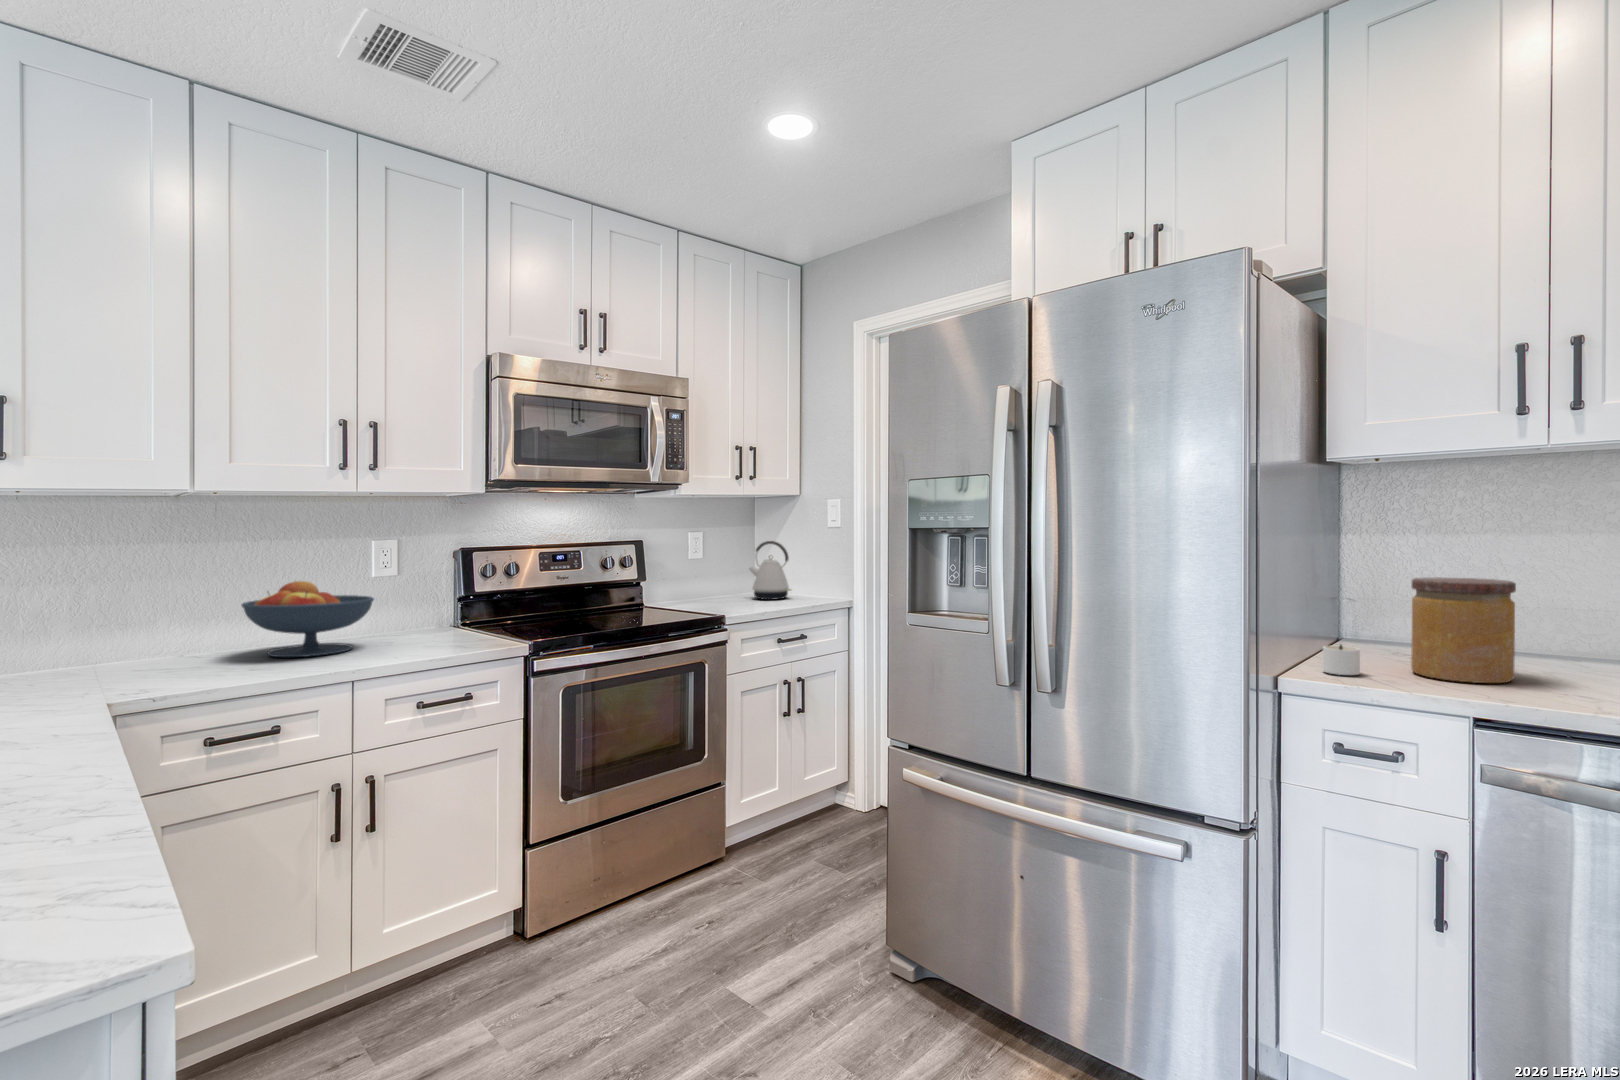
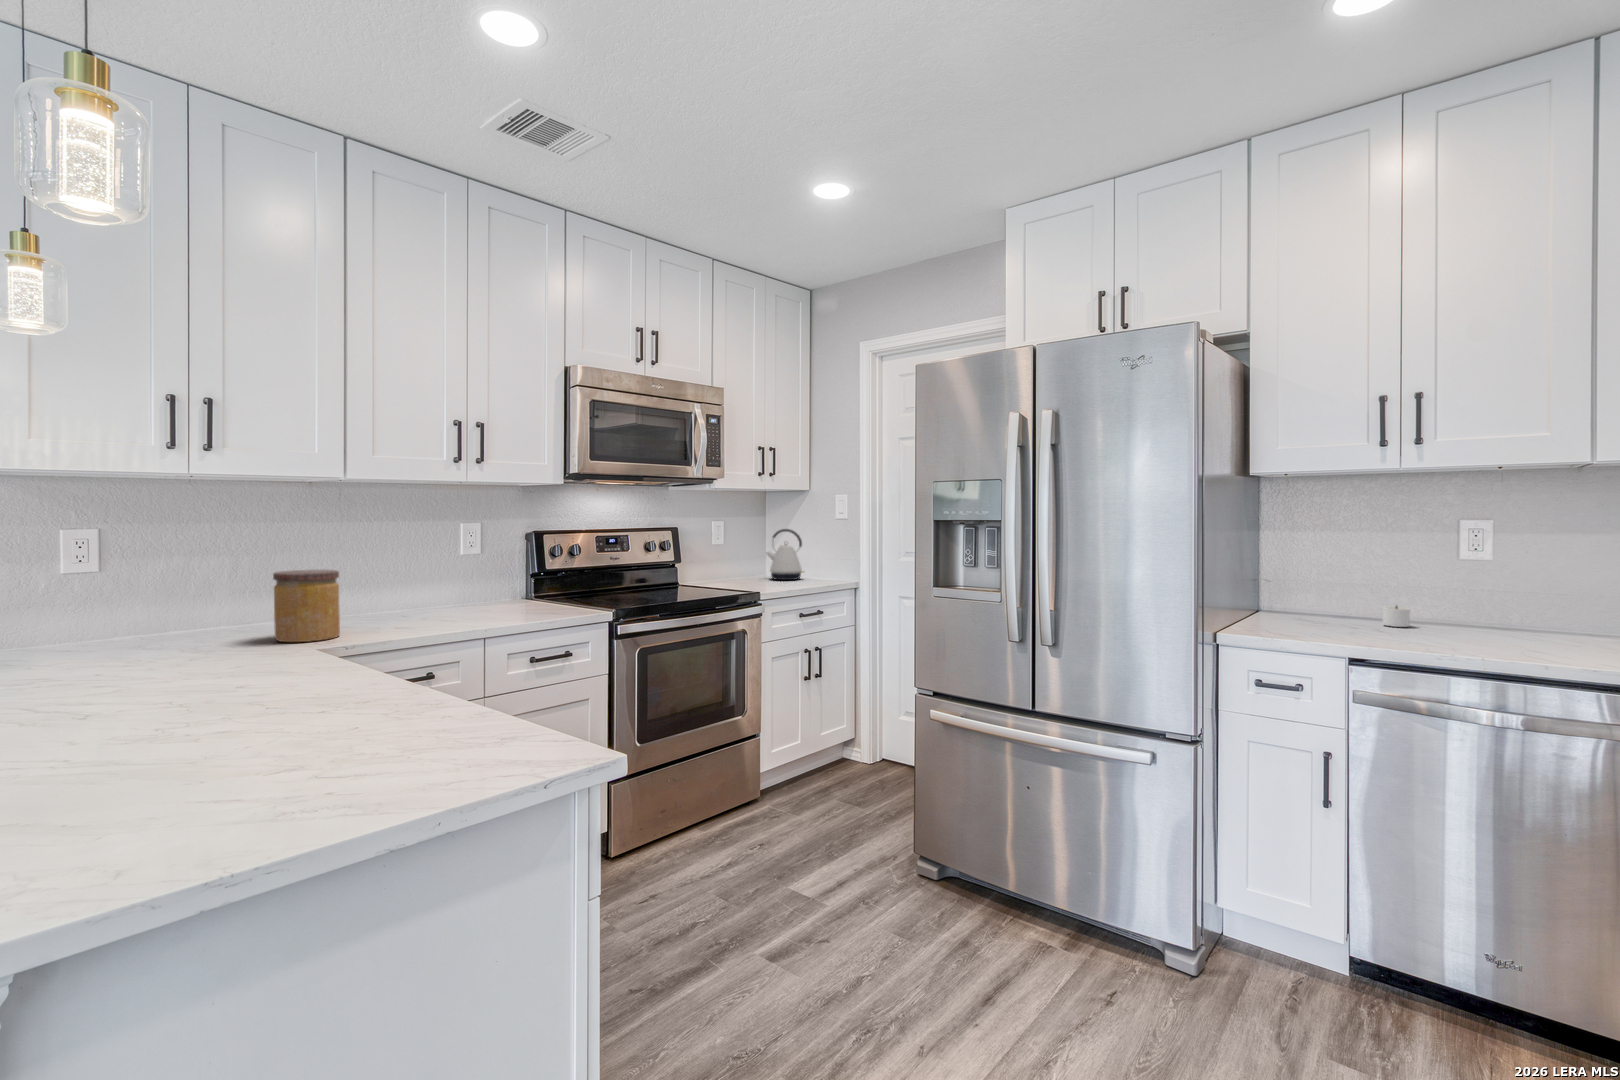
jar: present [1411,577,1516,683] -> present [273,570,340,642]
fruit bowl: present [242,581,374,657] -> none [379,561,483,625]
candle: present [1323,645,1360,675] -> present [1383,606,1410,627]

